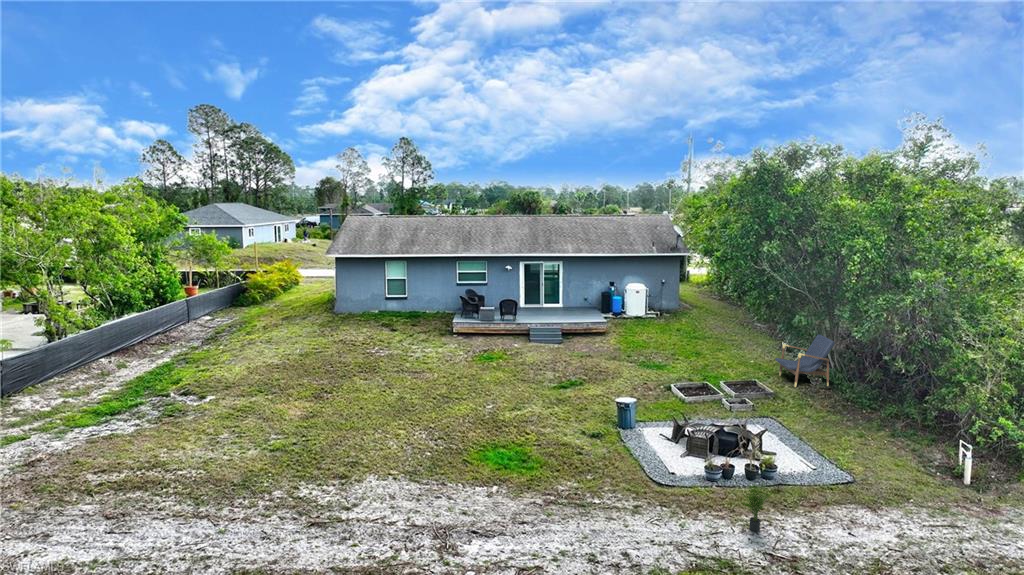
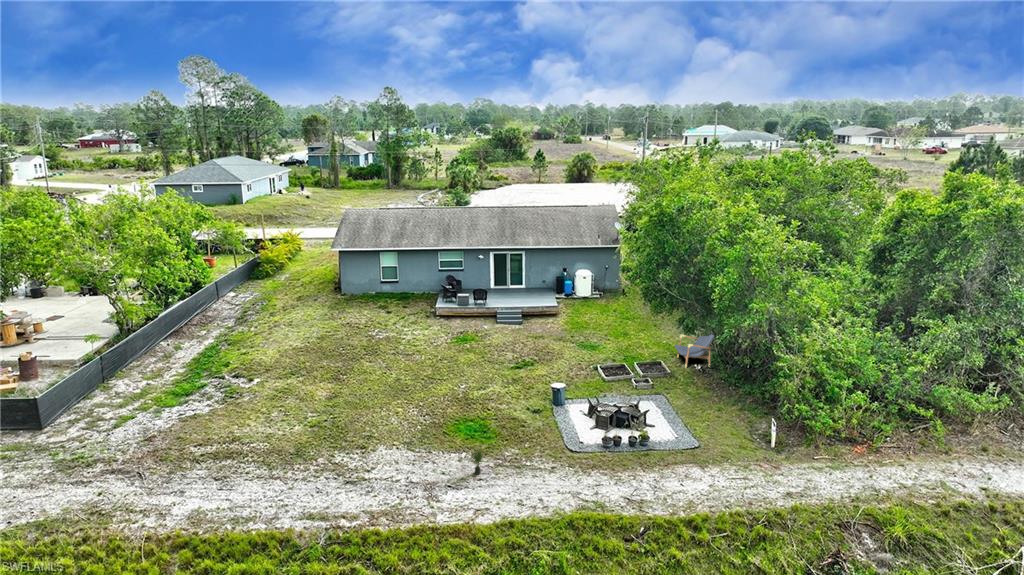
potted plant: present [745,485,767,531] -> present [471,449,482,475]

